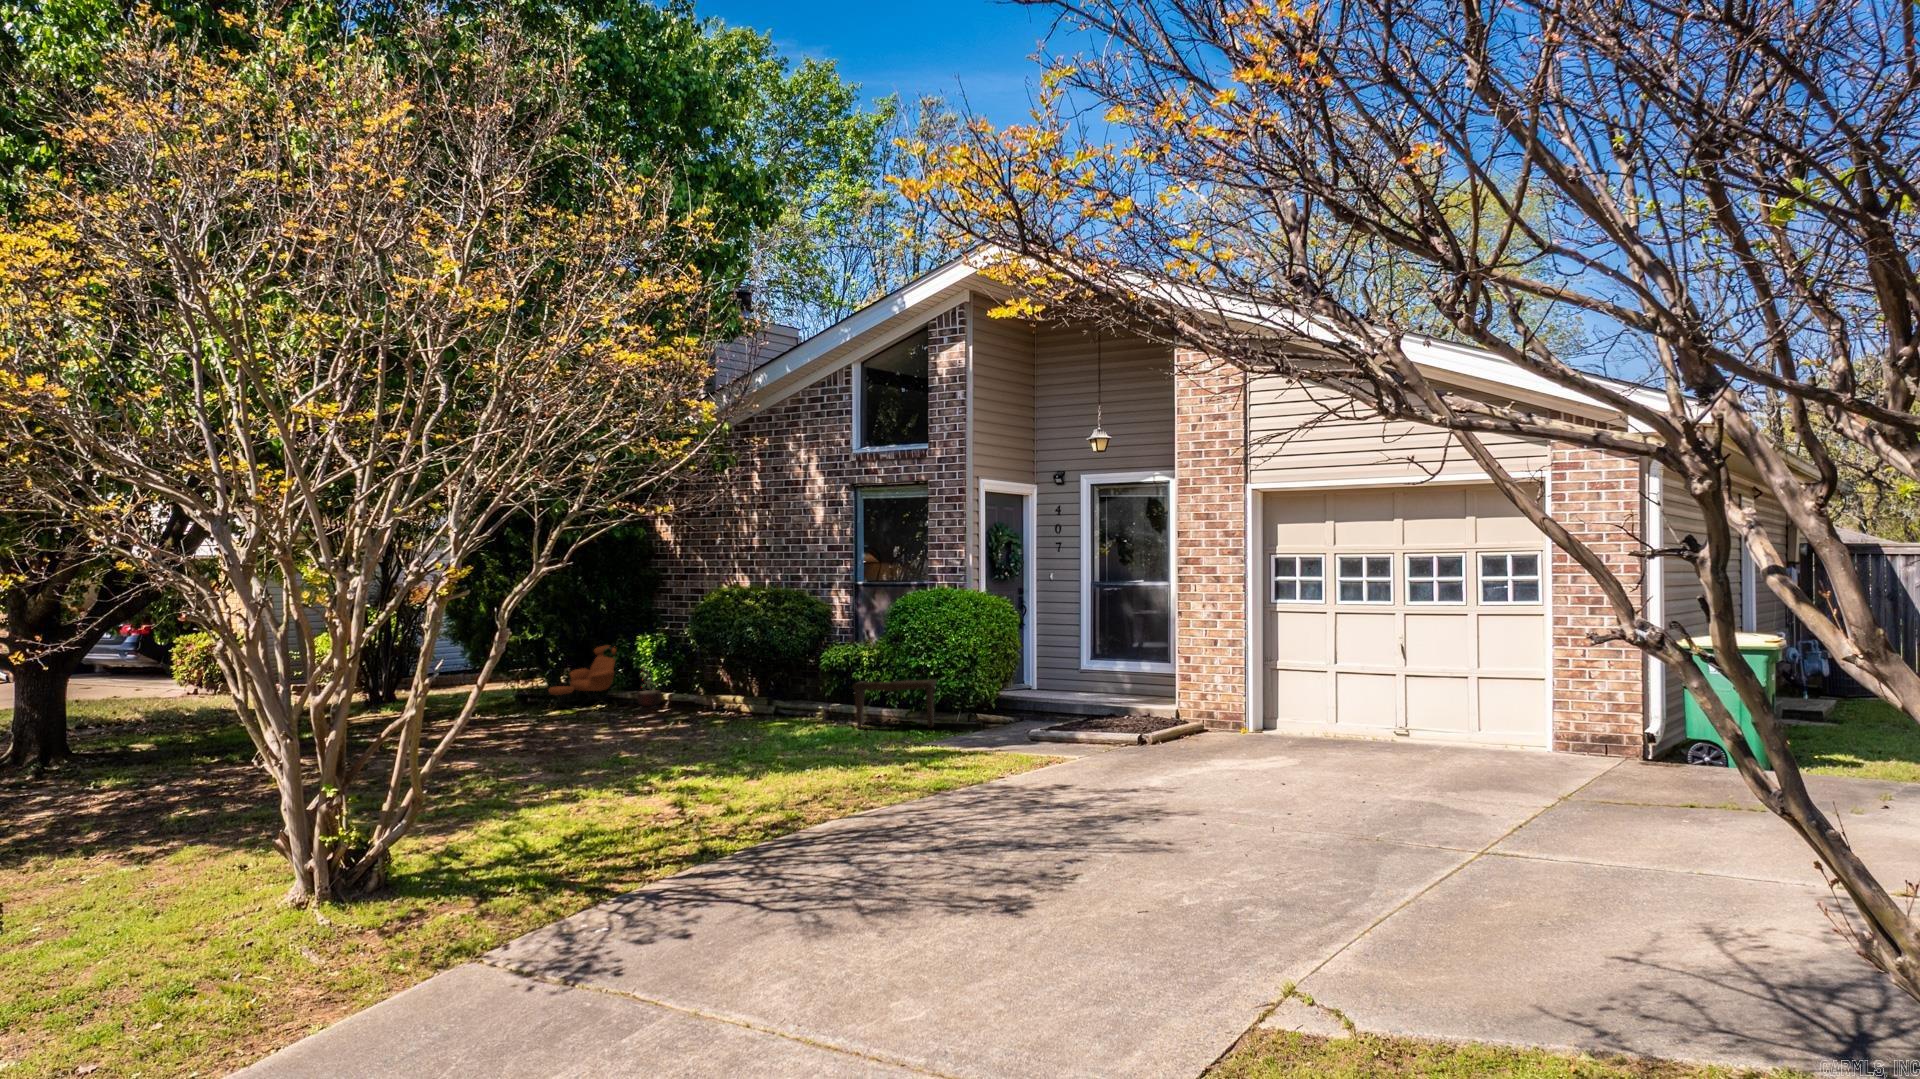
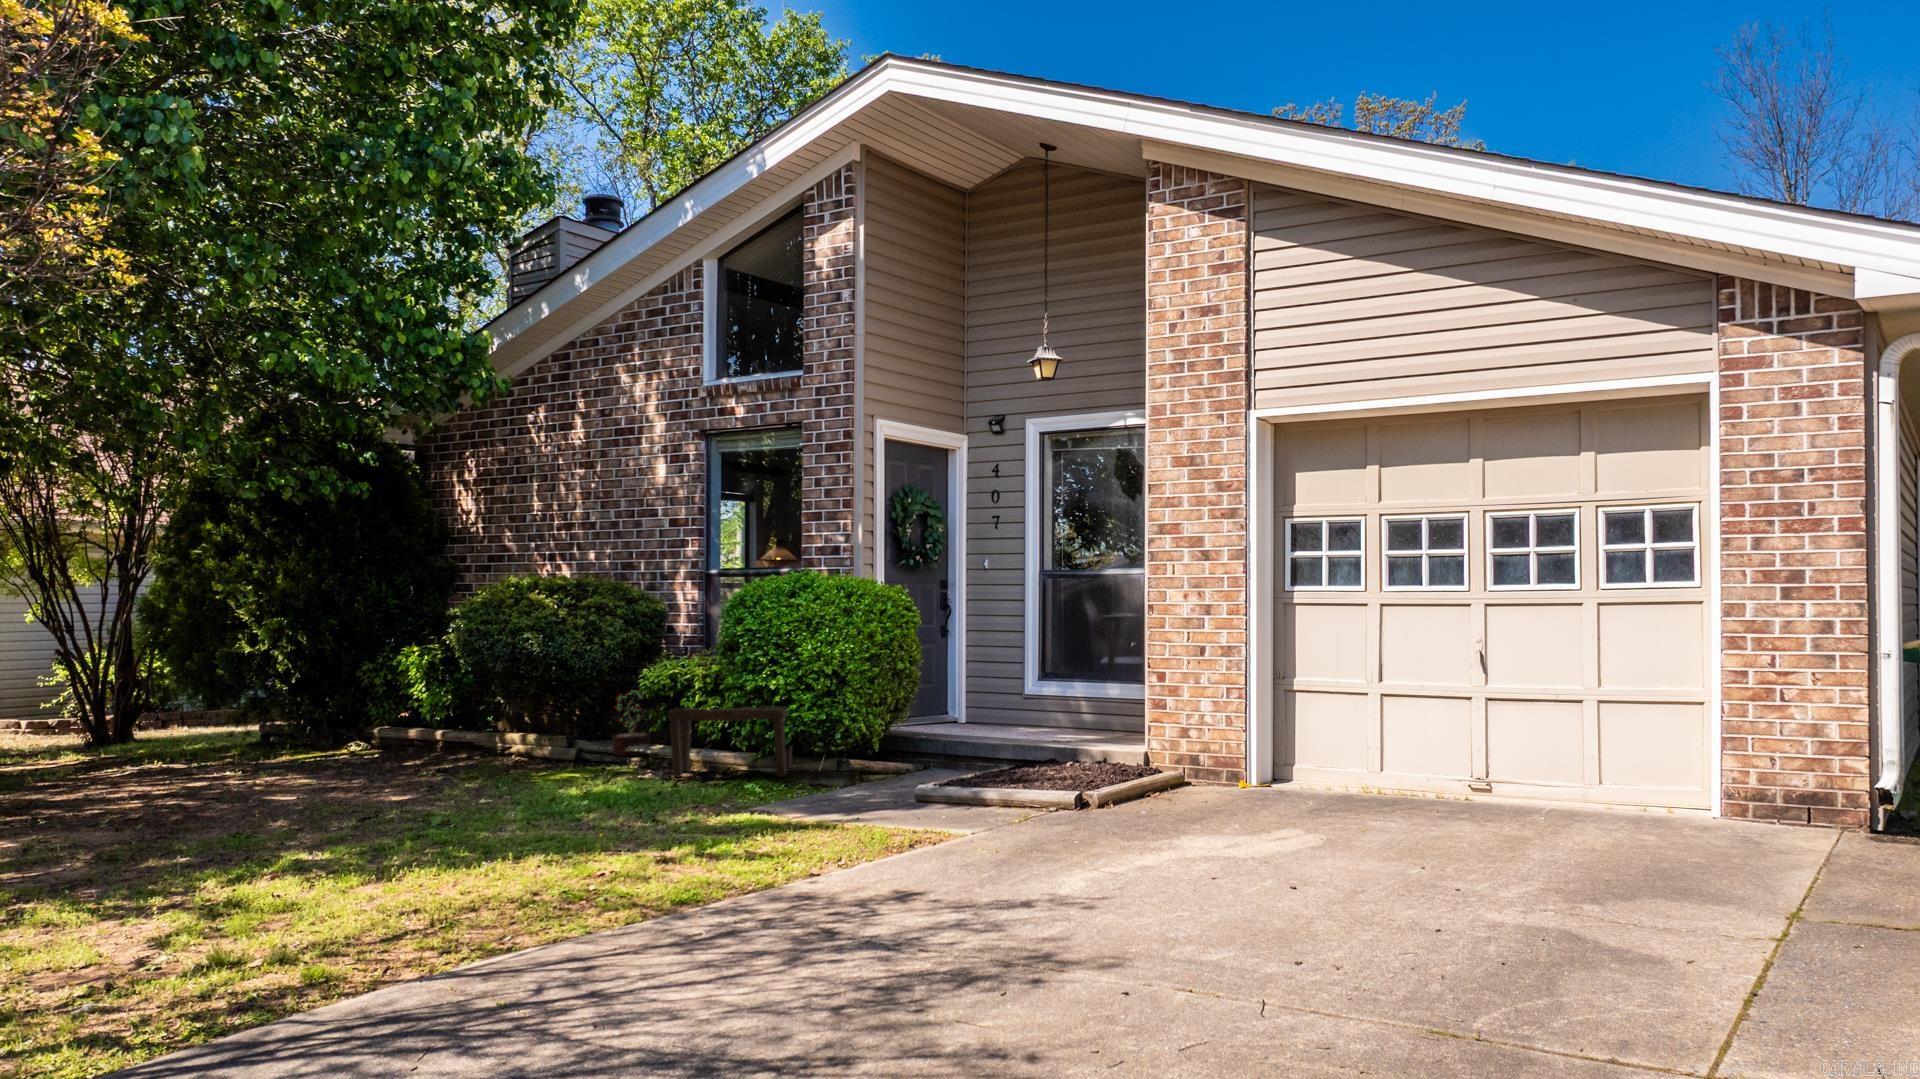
lounge chair: present [548,646,616,708] -> none [278,661,386,751]
decorative plant: present [637,664,662,706] -> present [612,690,650,756]

